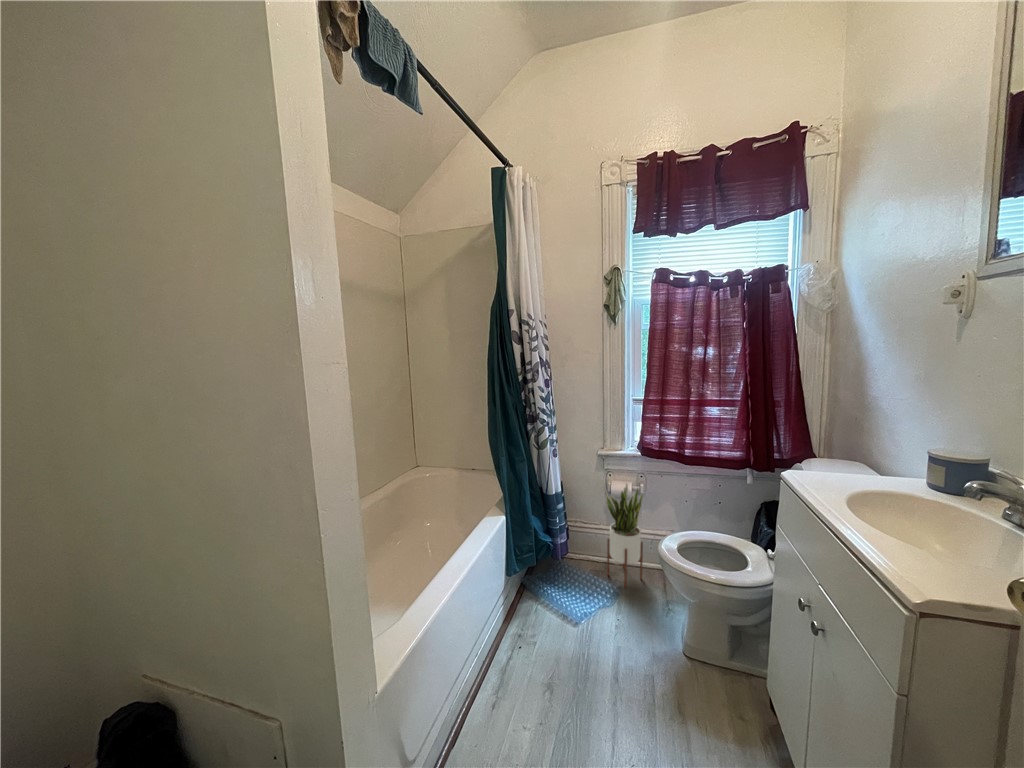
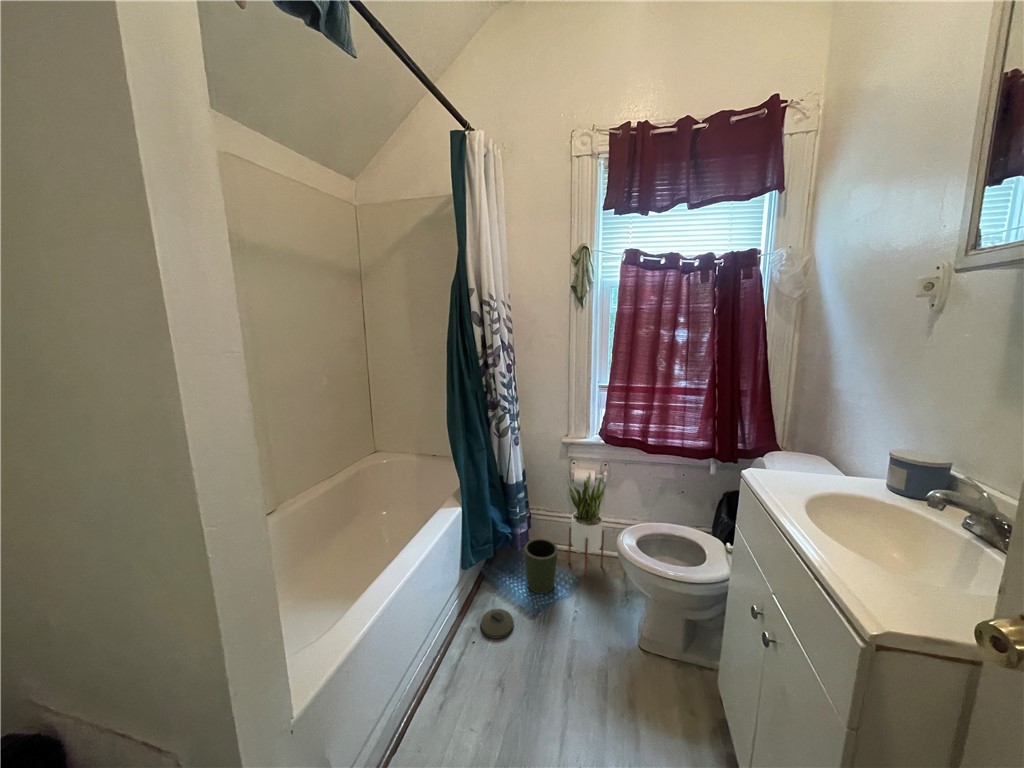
trash can: none [525,549,598,645] -> present [480,538,558,639]

